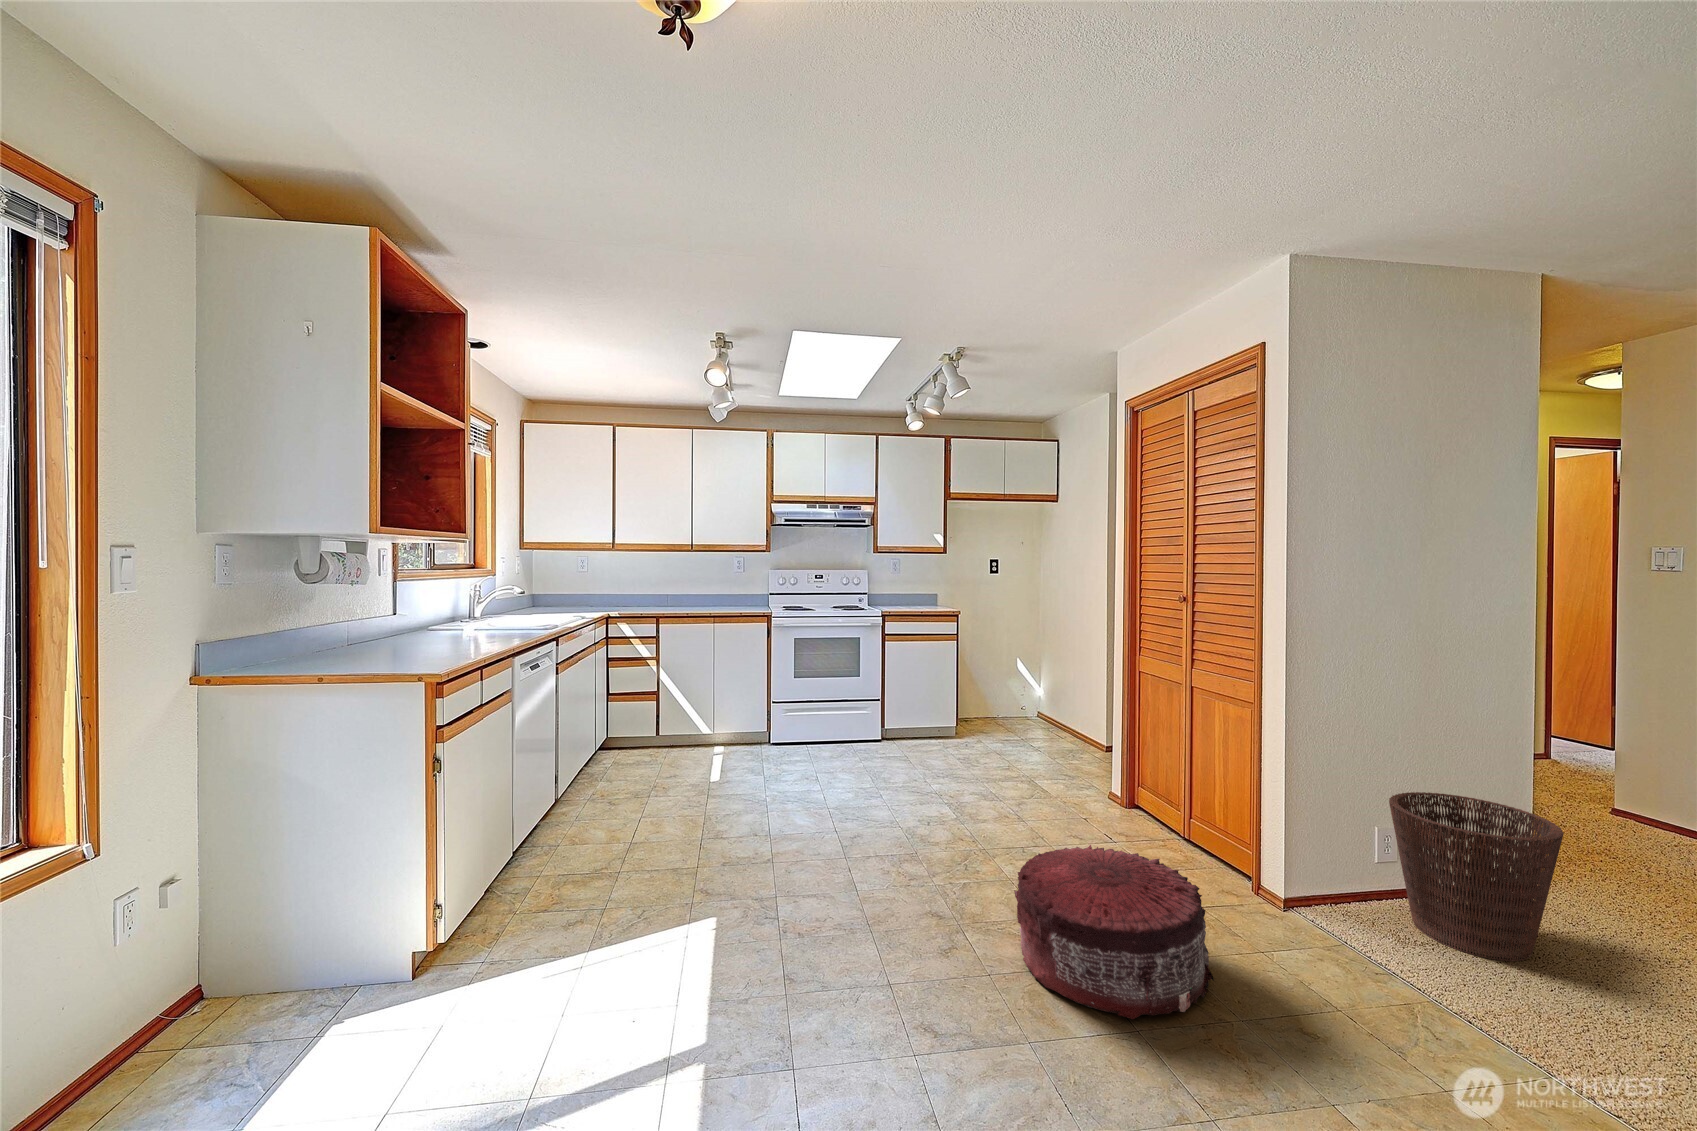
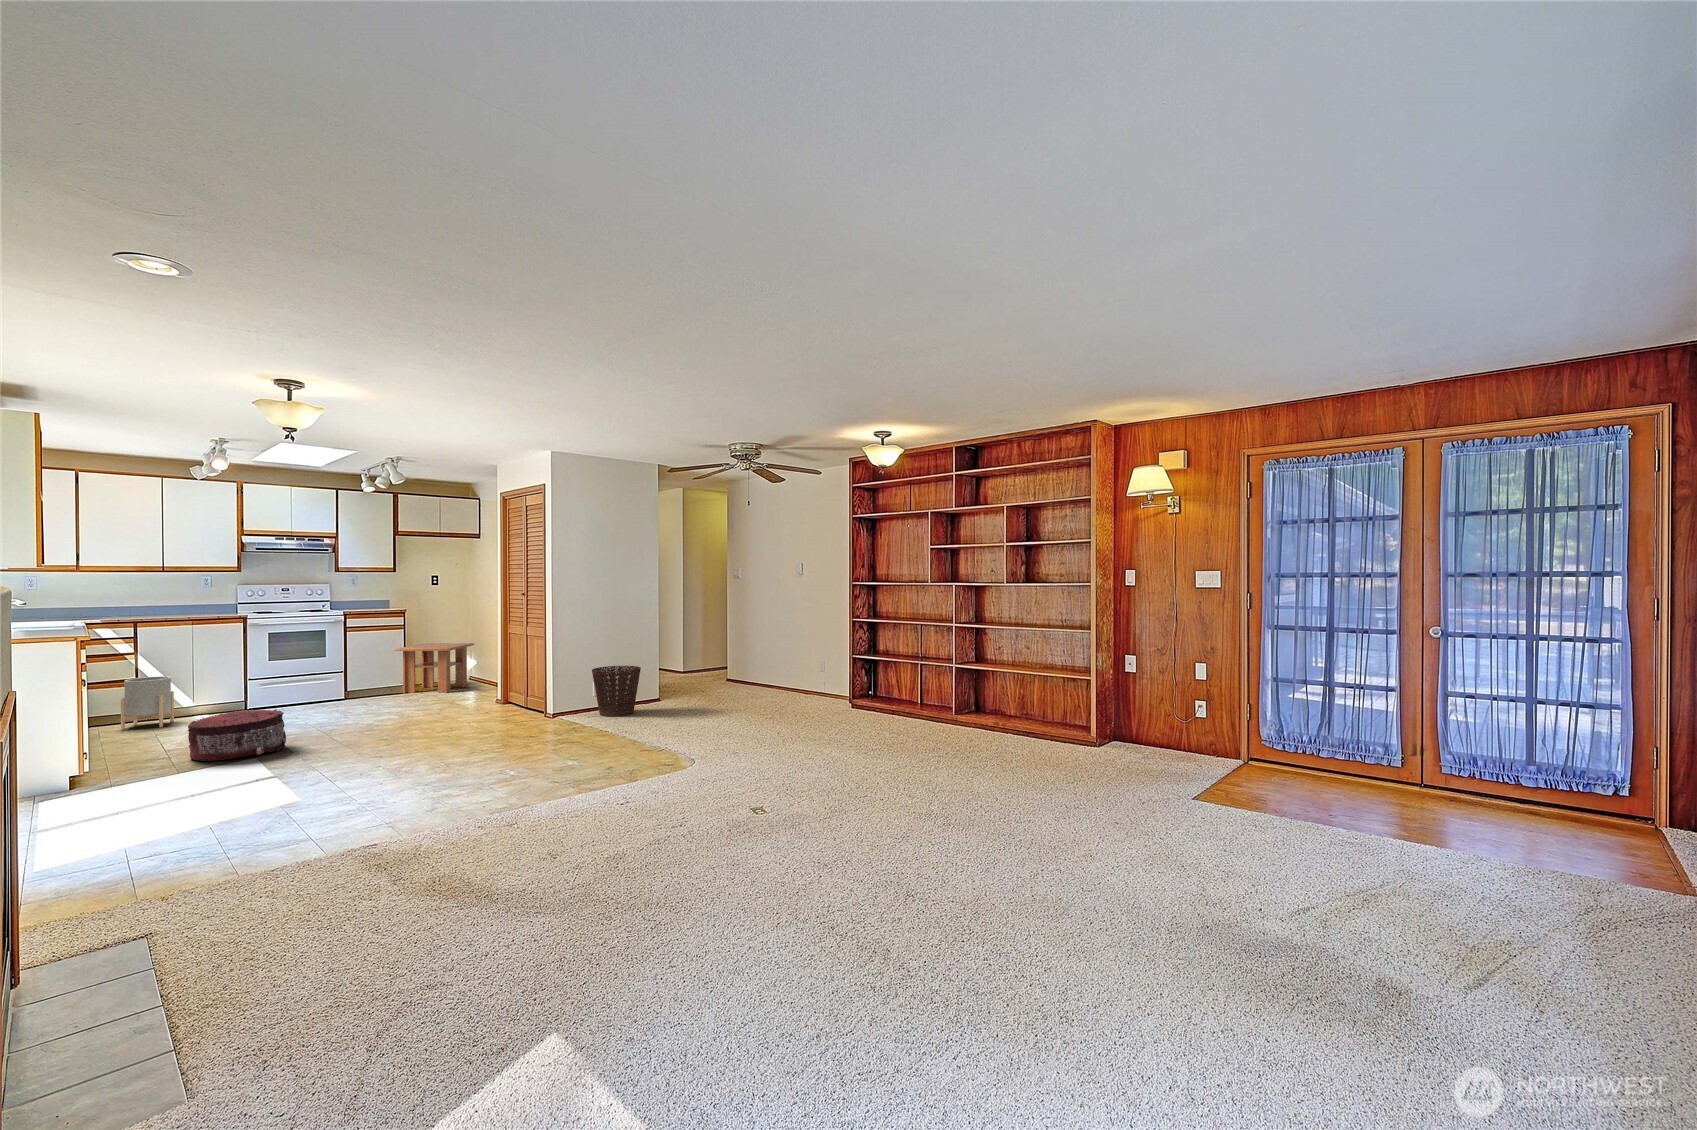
coffee table: none [946,659,1052,744] -> present [395,643,474,693]
planter: none [634,689,692,762] -> present [121,676,174,730]
pouf: present [1014,845,1214,1019] -> present [188,709,286,761]

